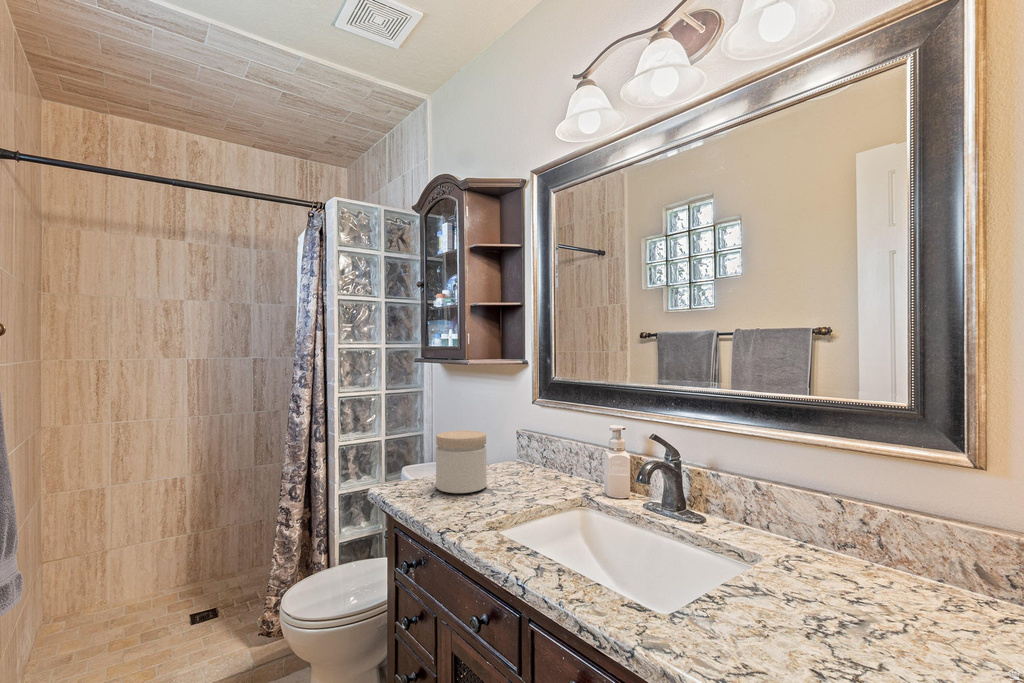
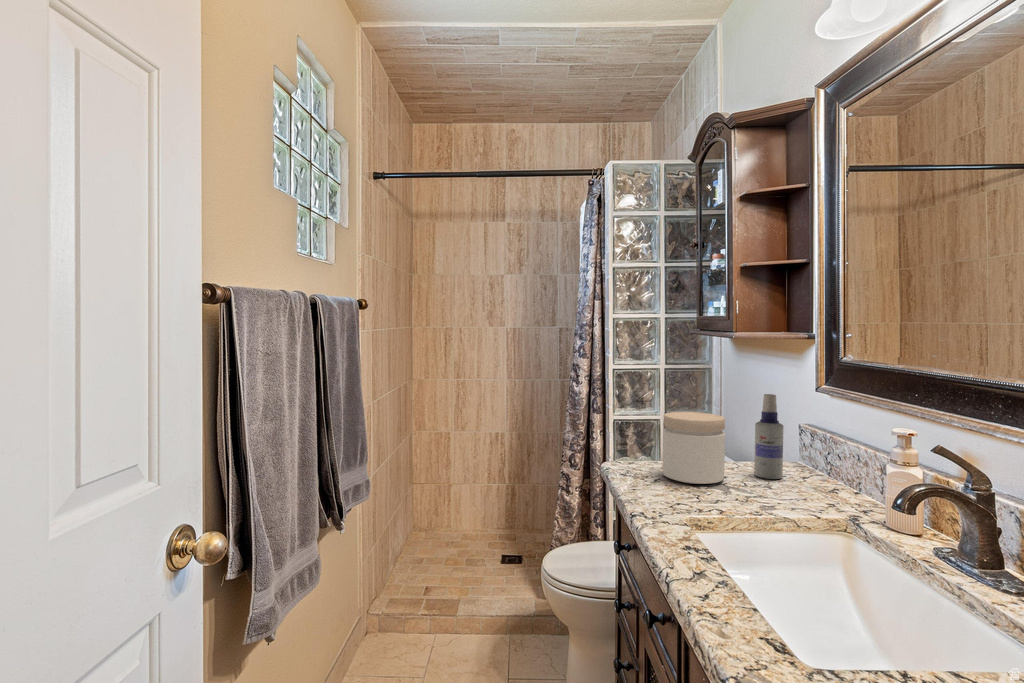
spray bottle: none [501,410,521,477] -> present [754,394,784,479]

